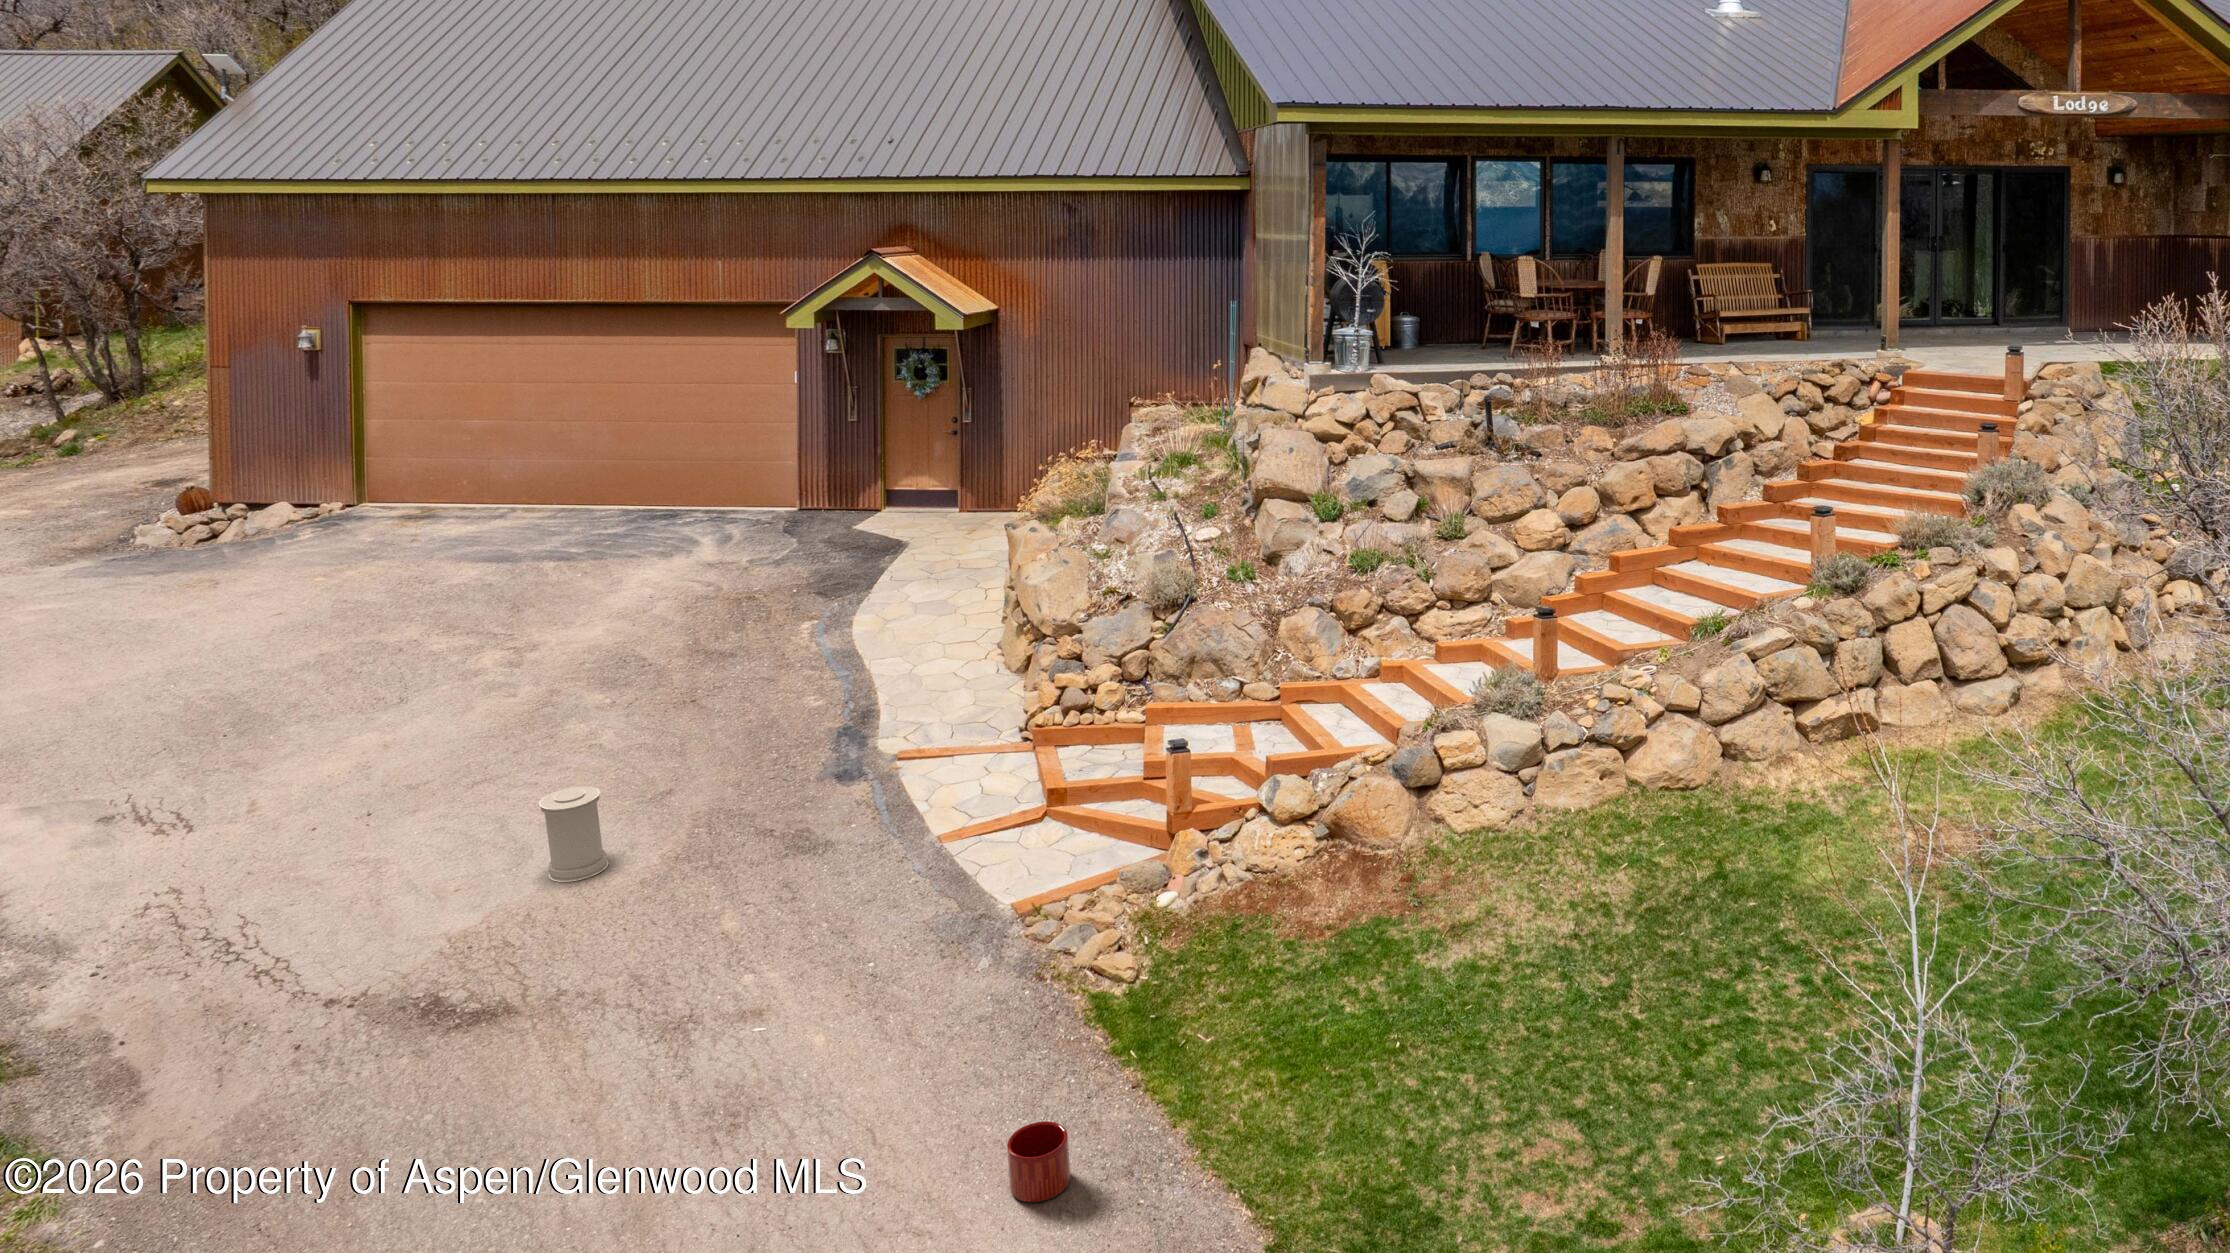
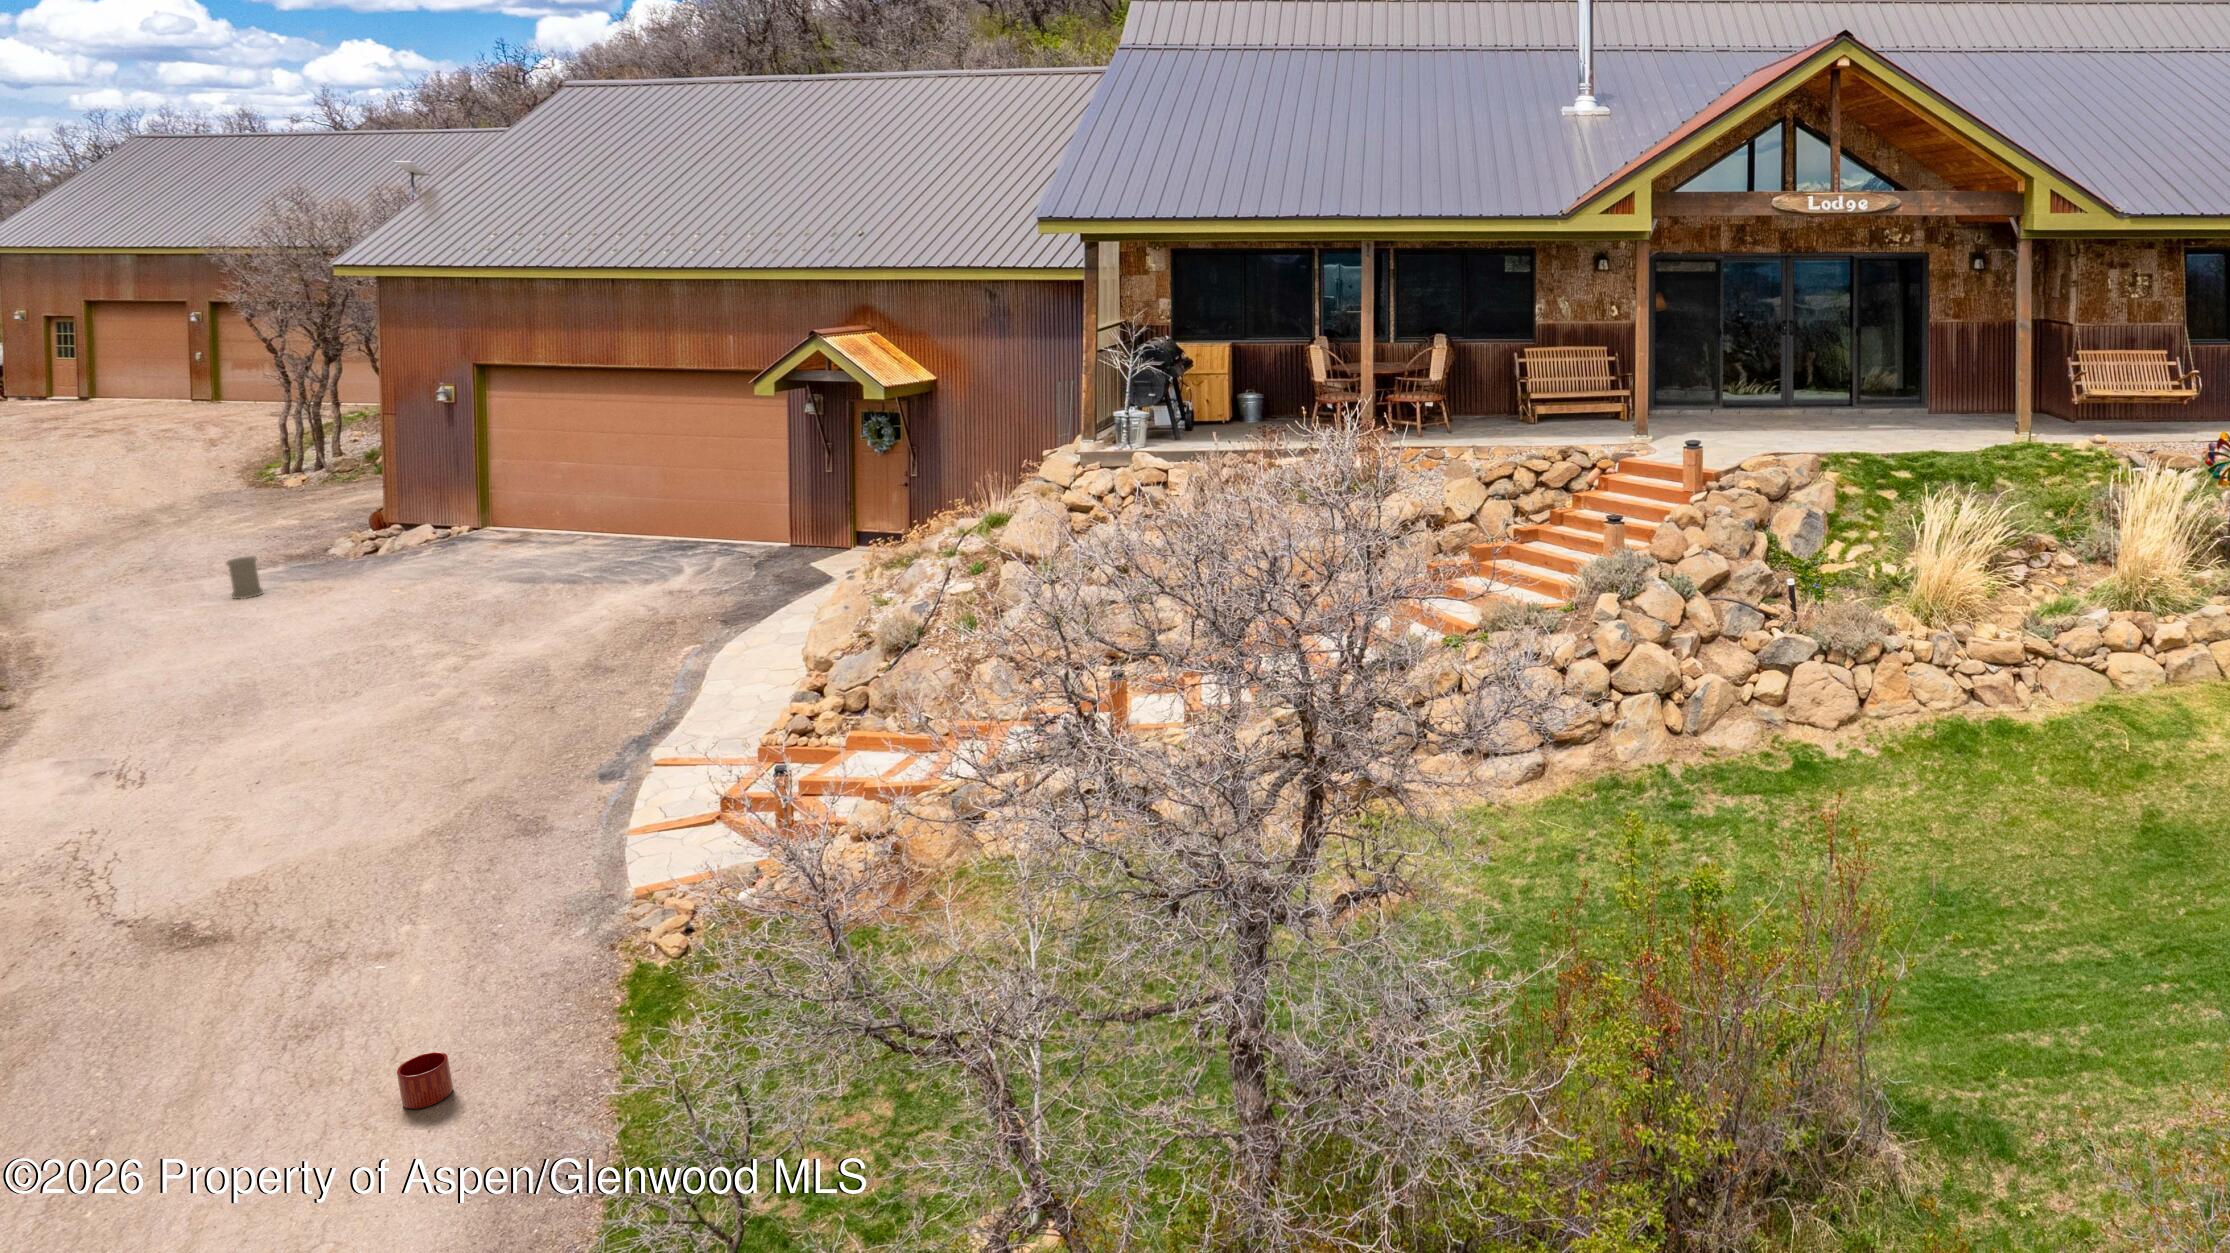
trash can: present [539,786,608,882] -> present [226,556,263,599]

